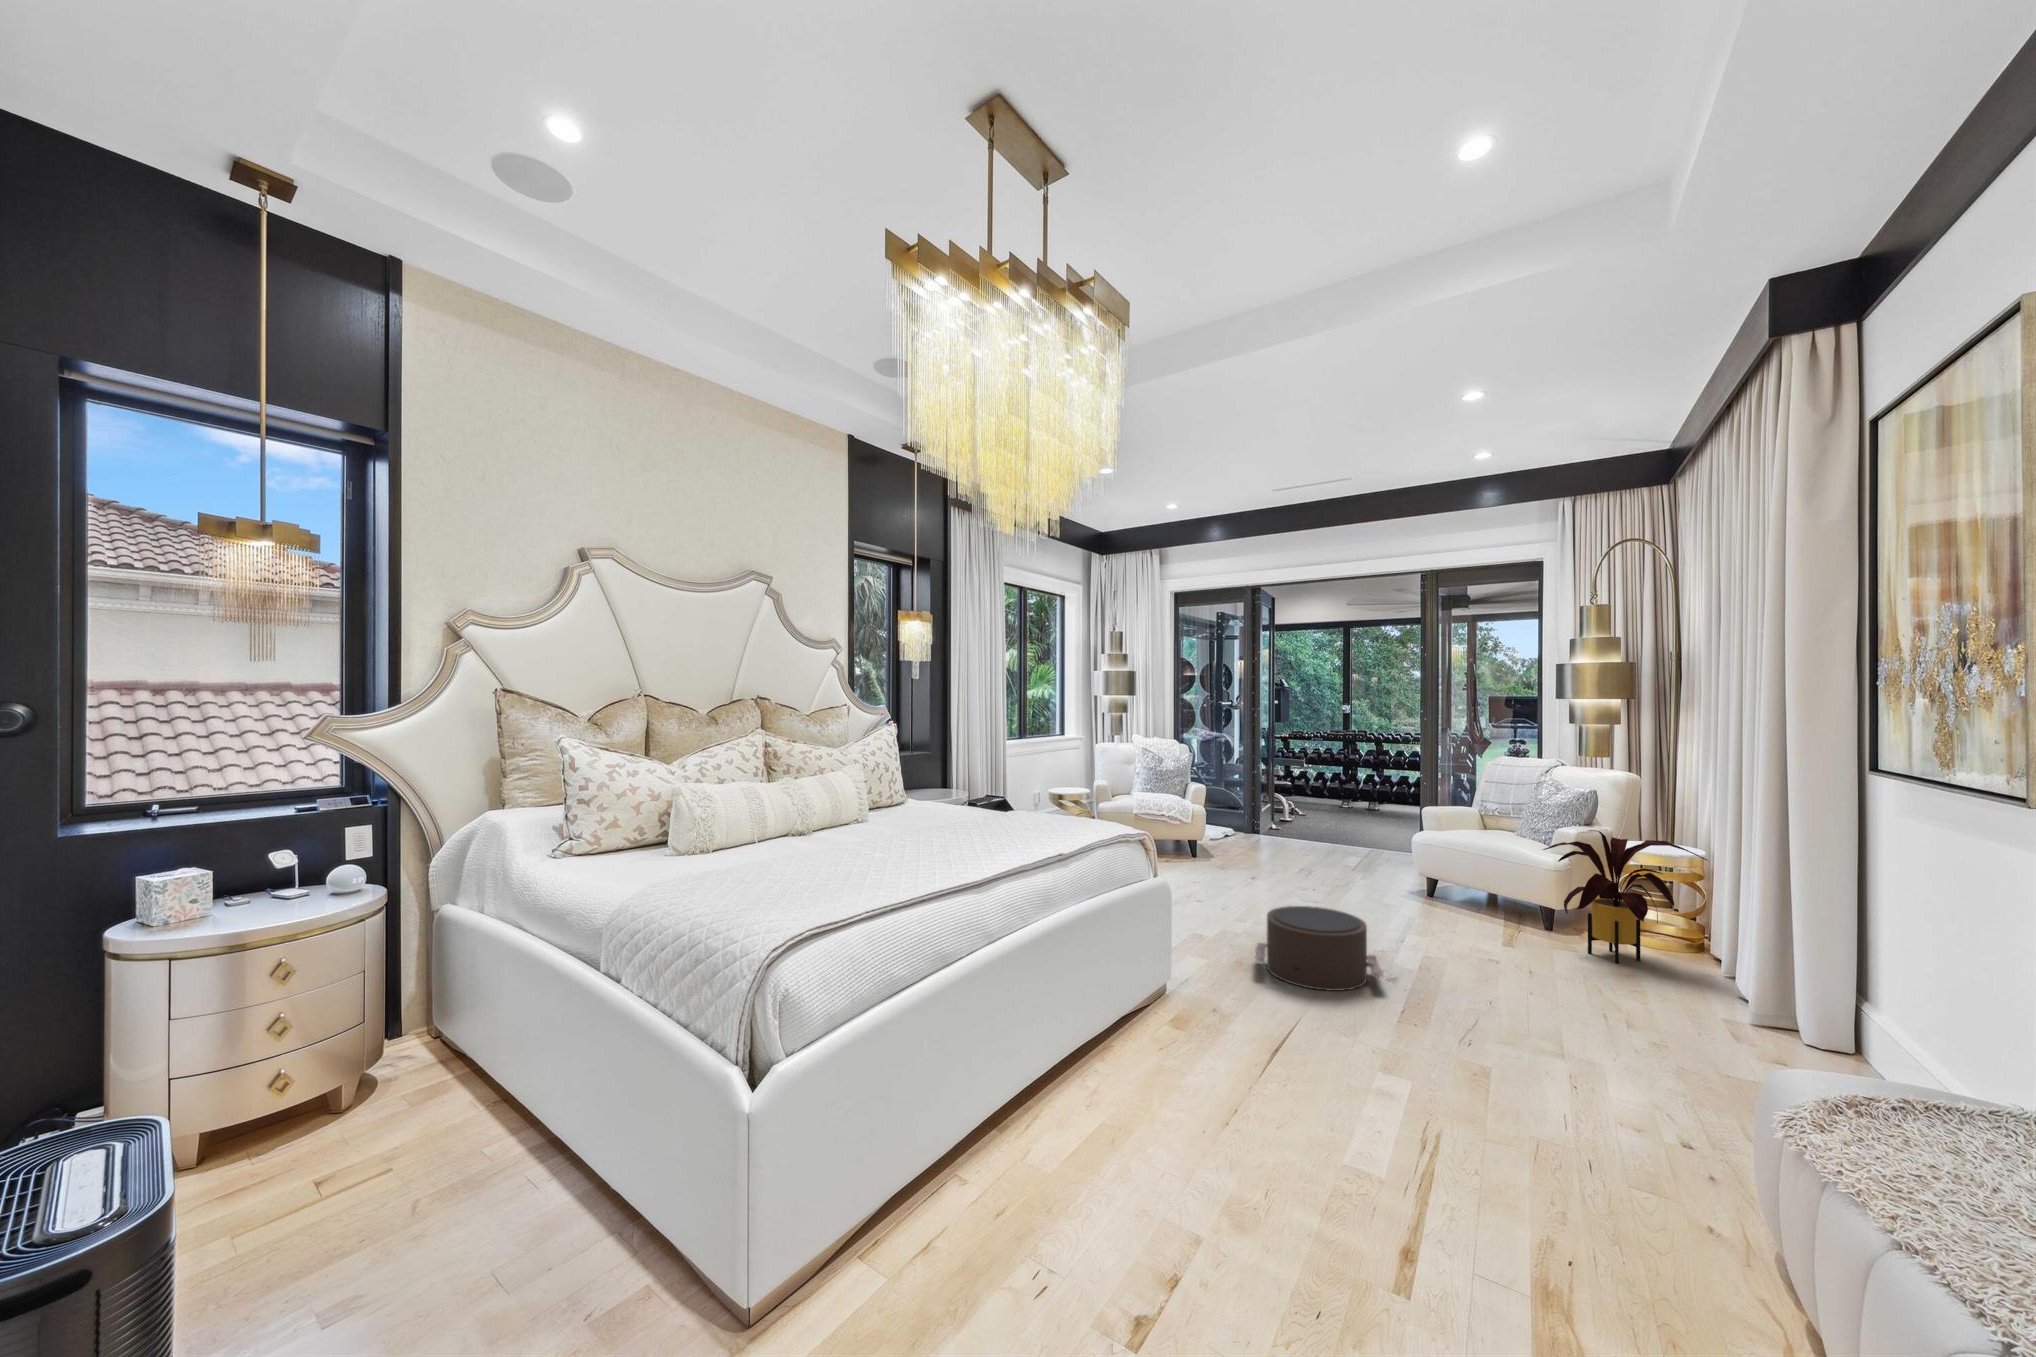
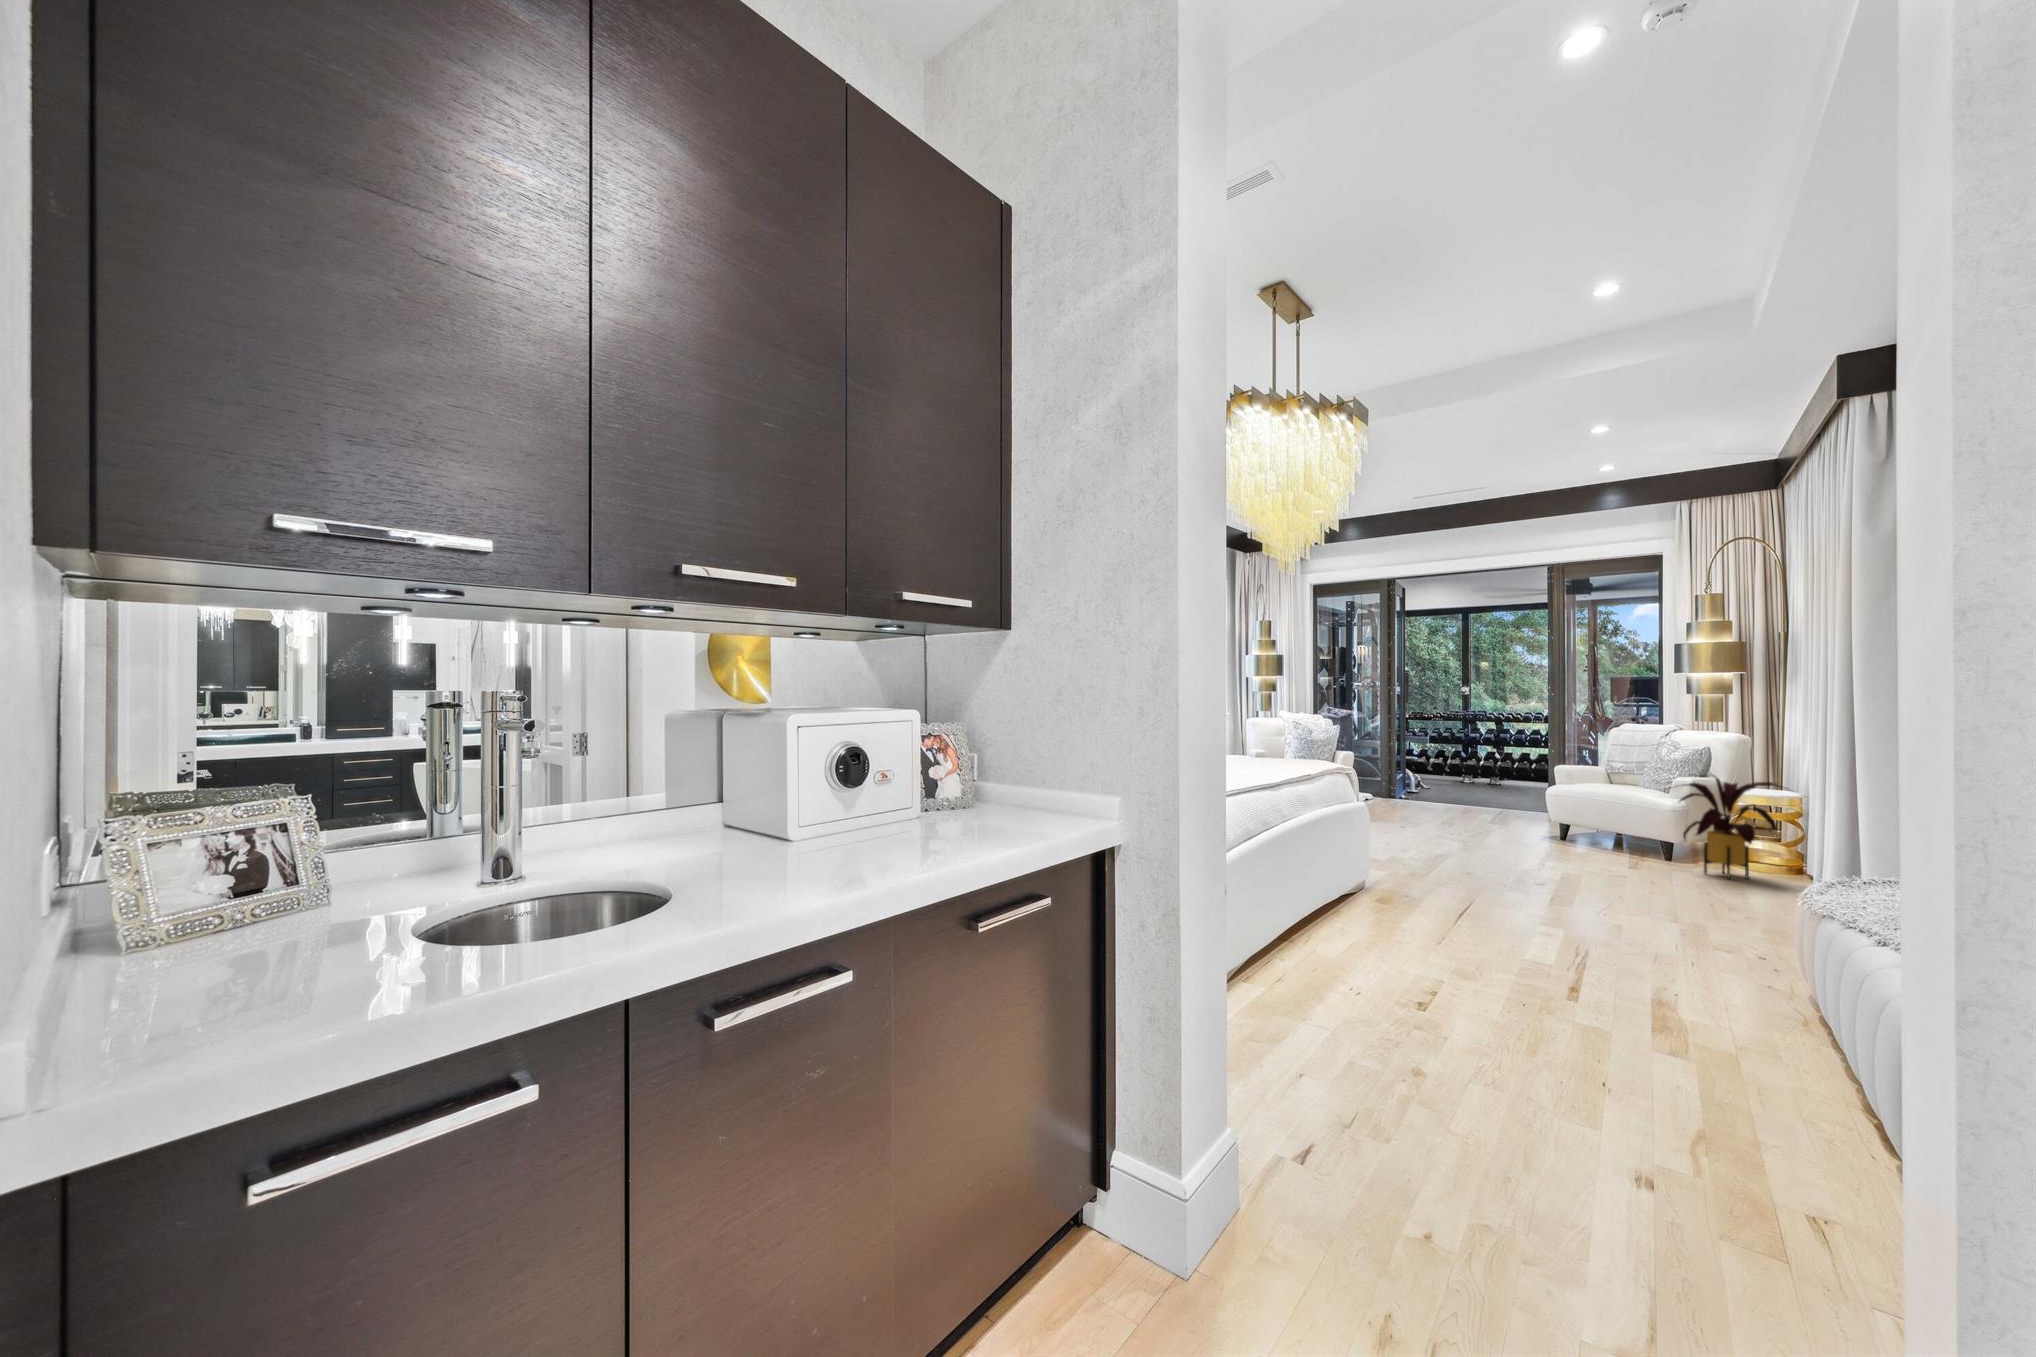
pouf: present [1255,906,1384,991] -> none [1429,832,1538,890]

